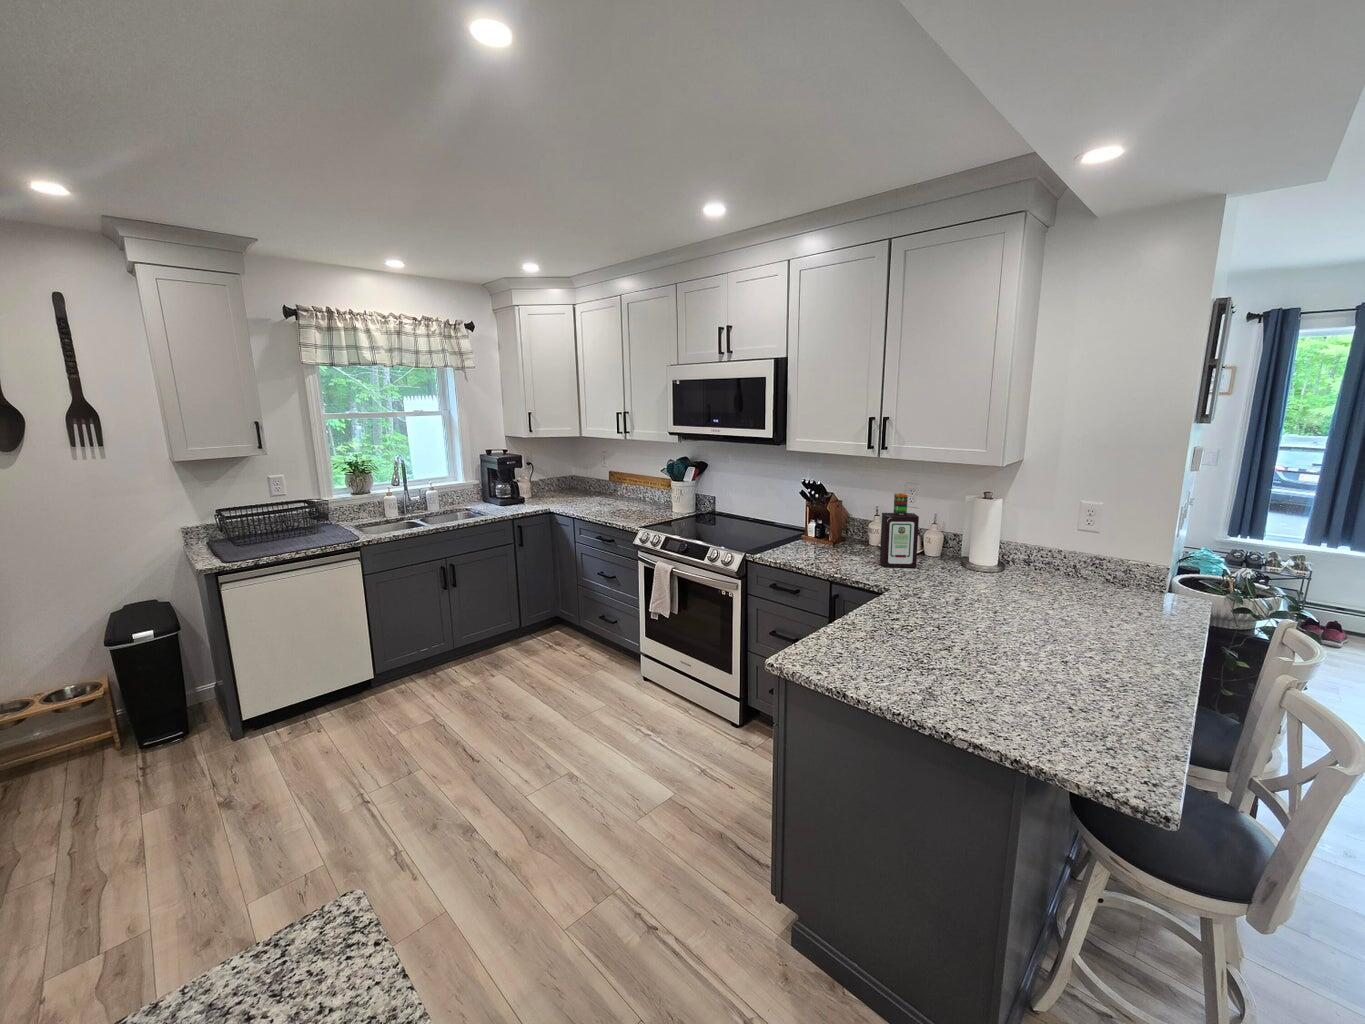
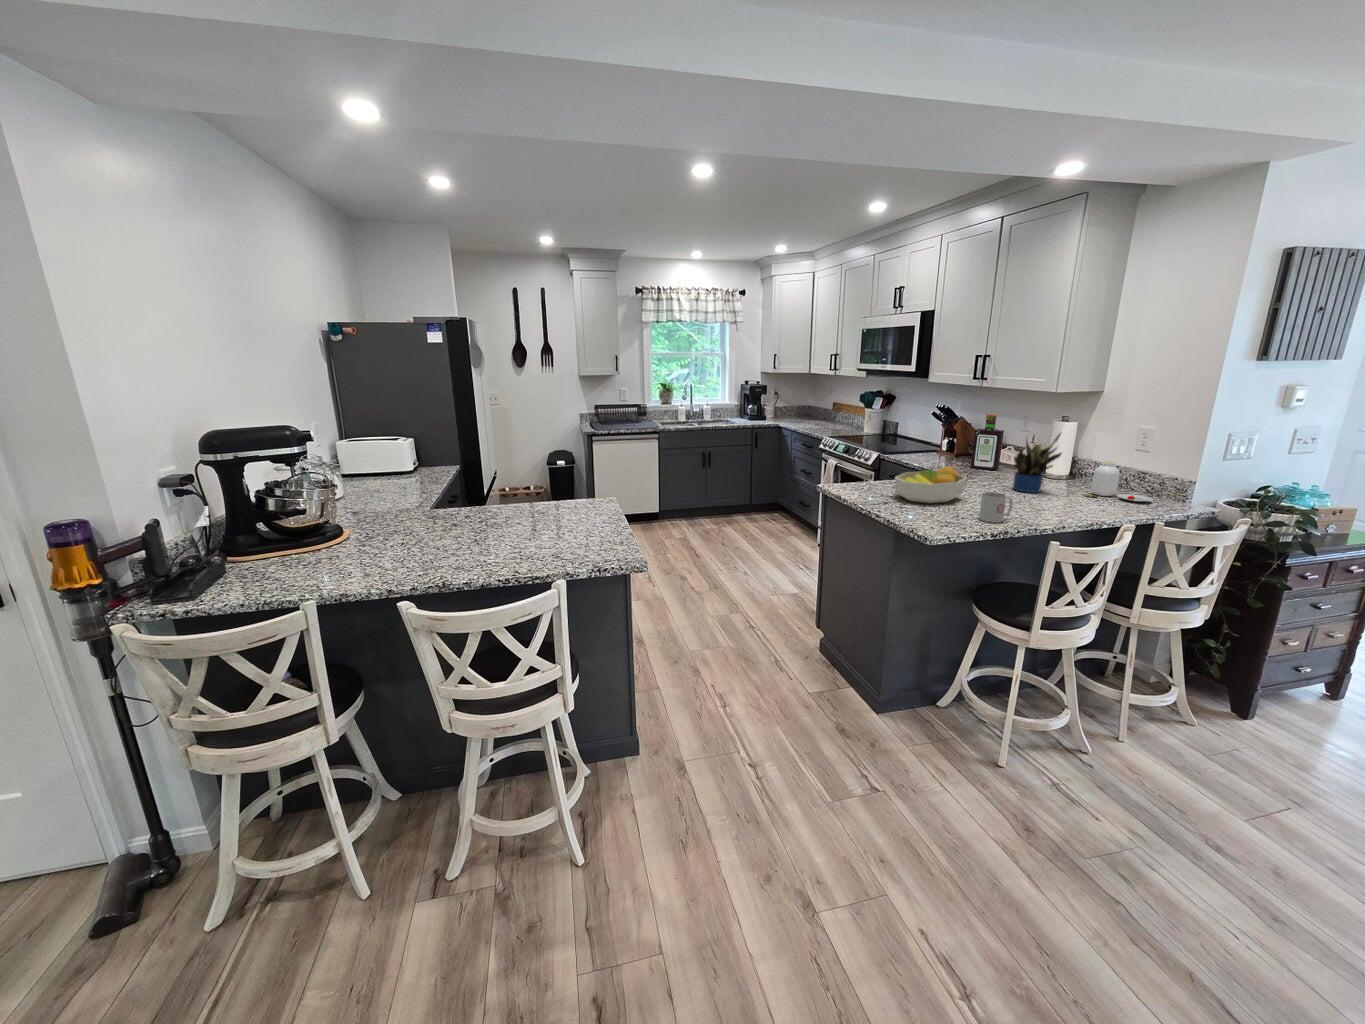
potted plant: none [995,523,1071,610] -> present [1013,433,1061,493]
jar: none [1072,553,1161,605] -> present [1083,462,1153,502]
fruit bowl: none [909,597,1019,676] -> present [895,466,967,503]
mug: none [1101,654,1153,712] -> present [979,492,1013,523]

